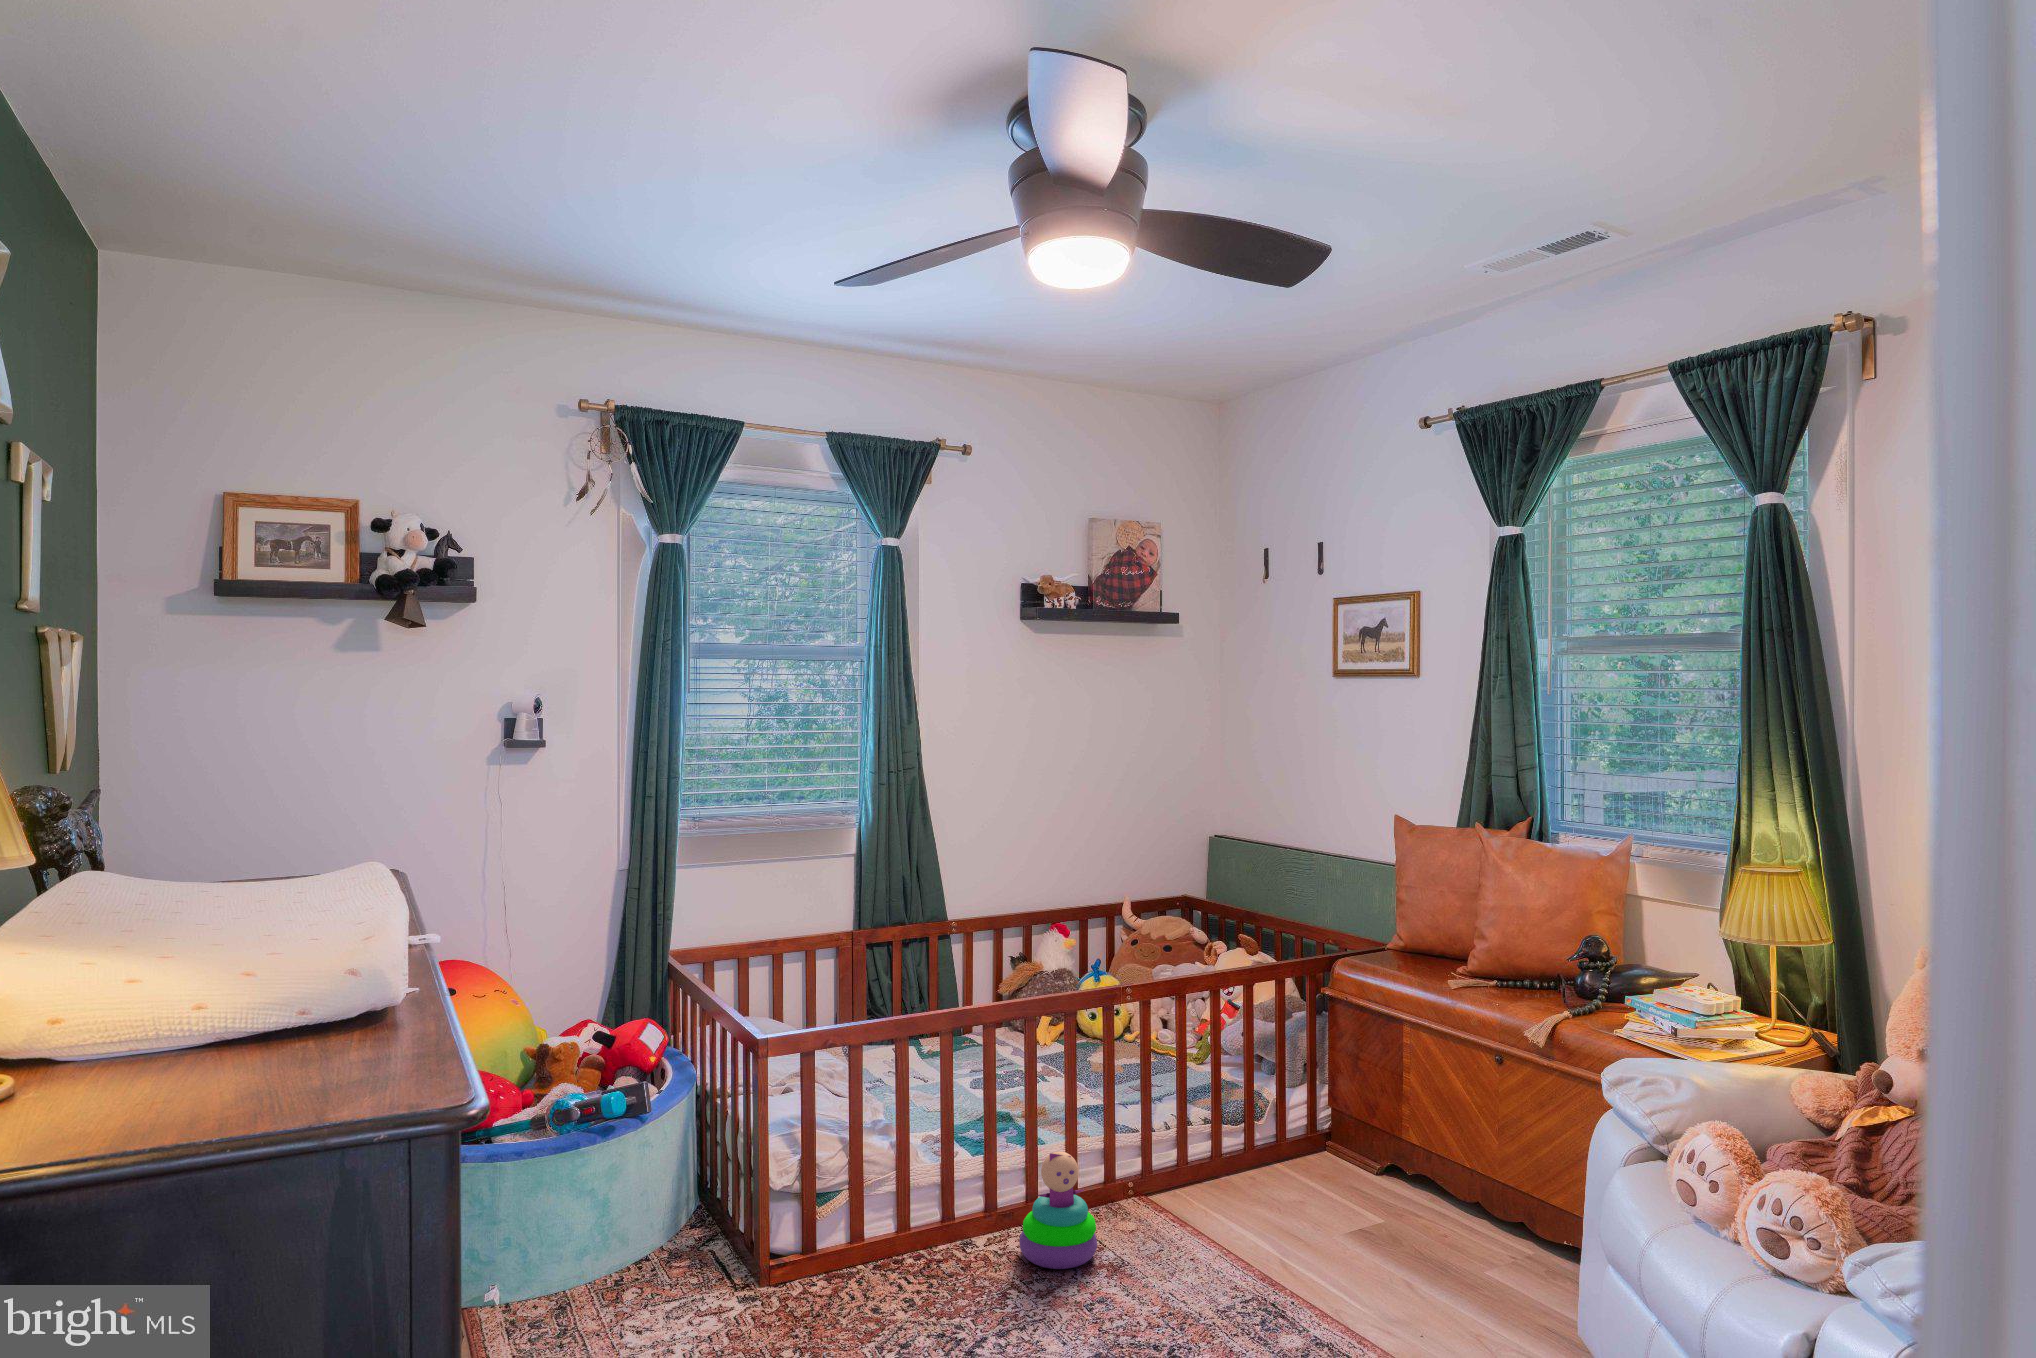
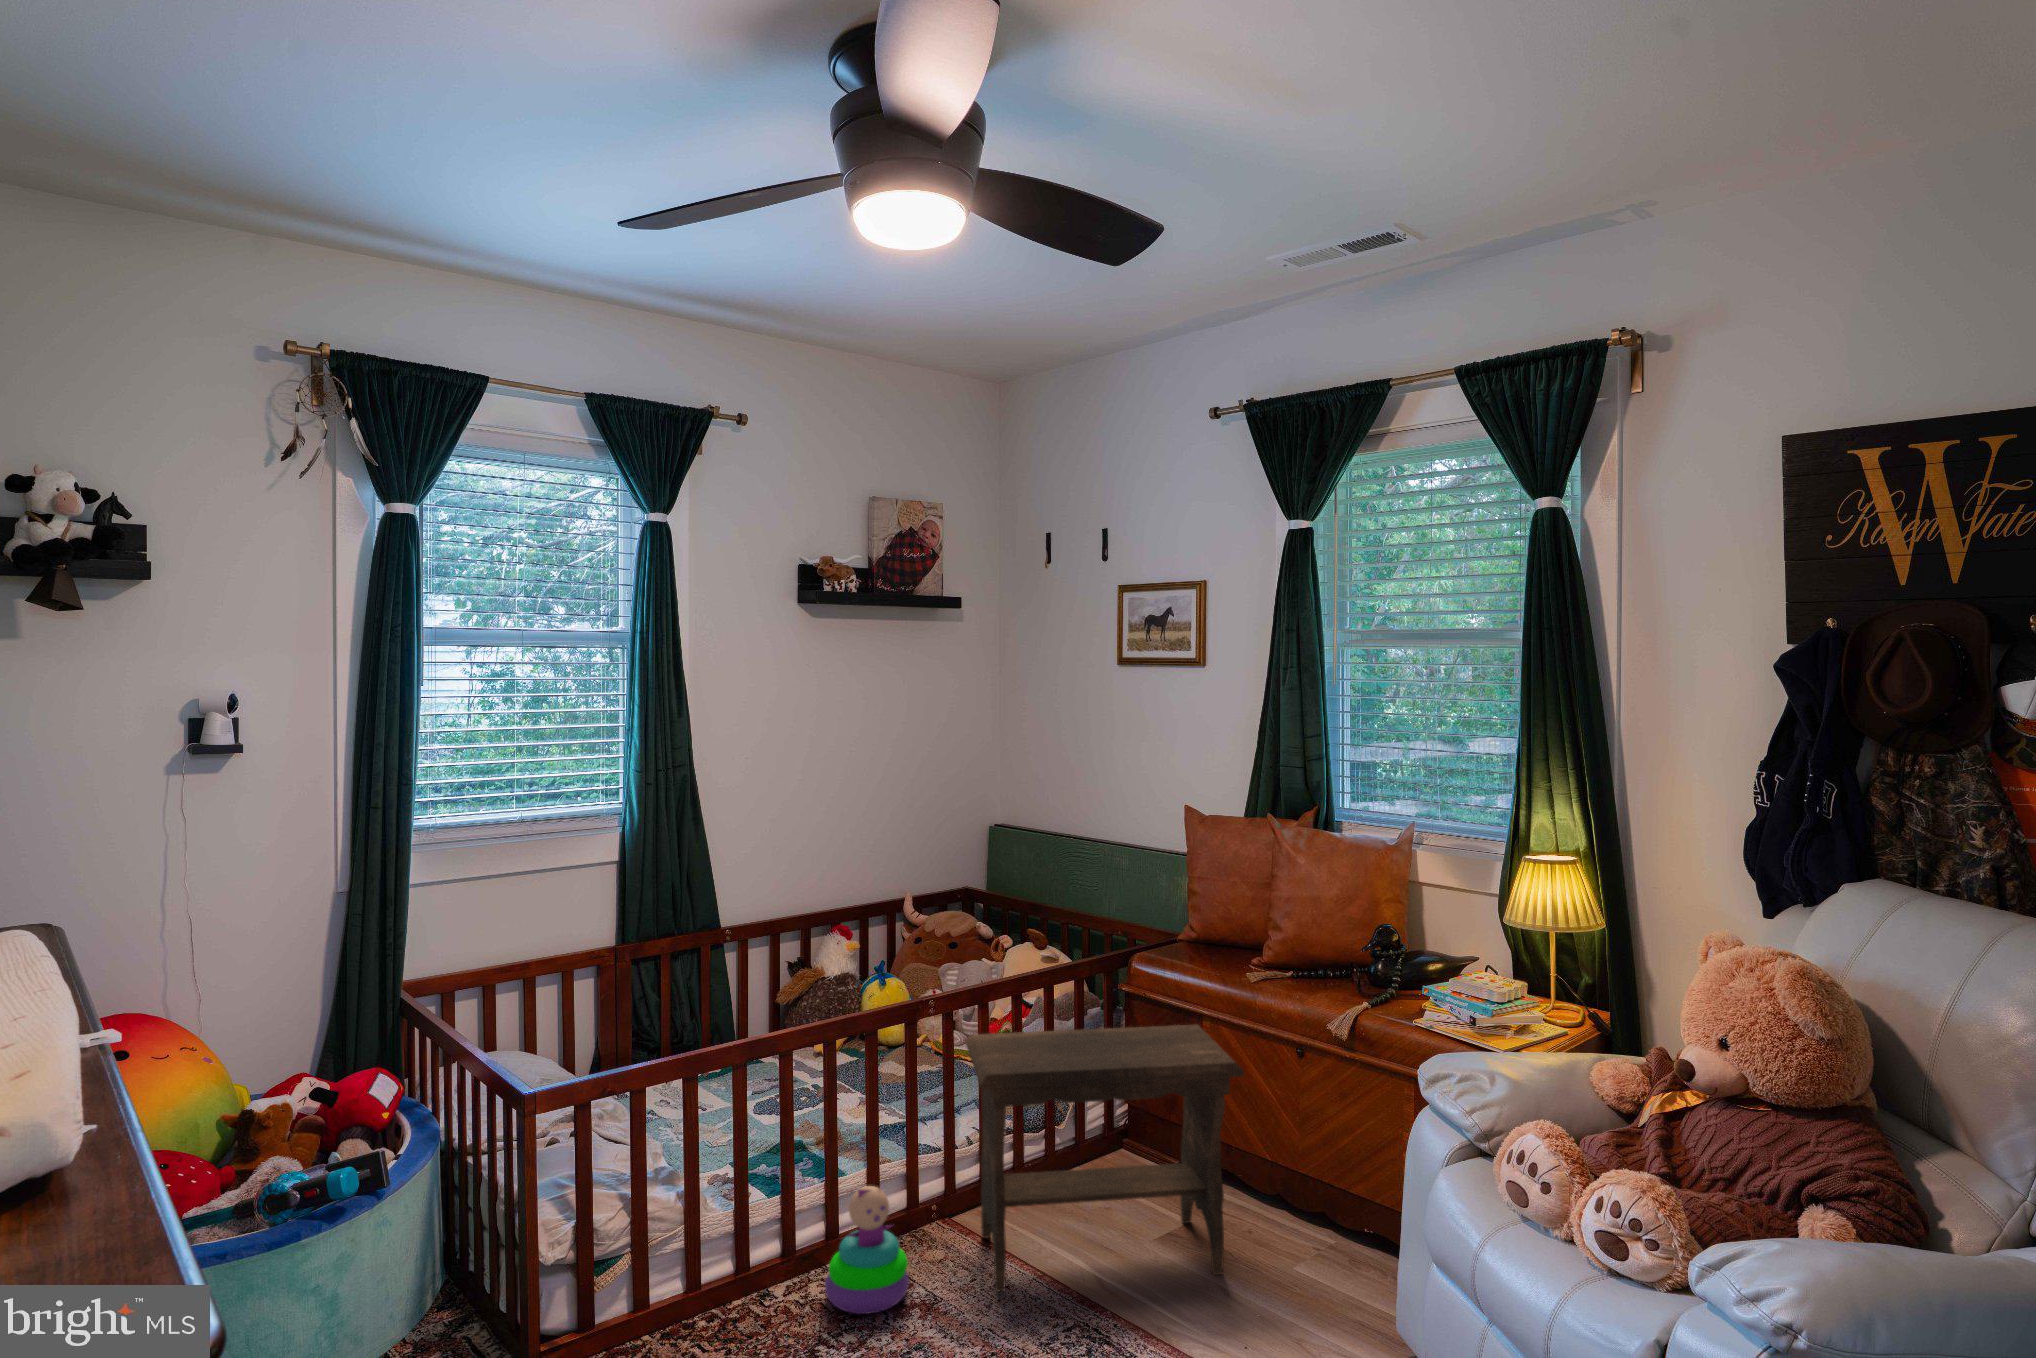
footstool: none [1157,1020,1428,1271] -> present [966,1024,1244,1292]

